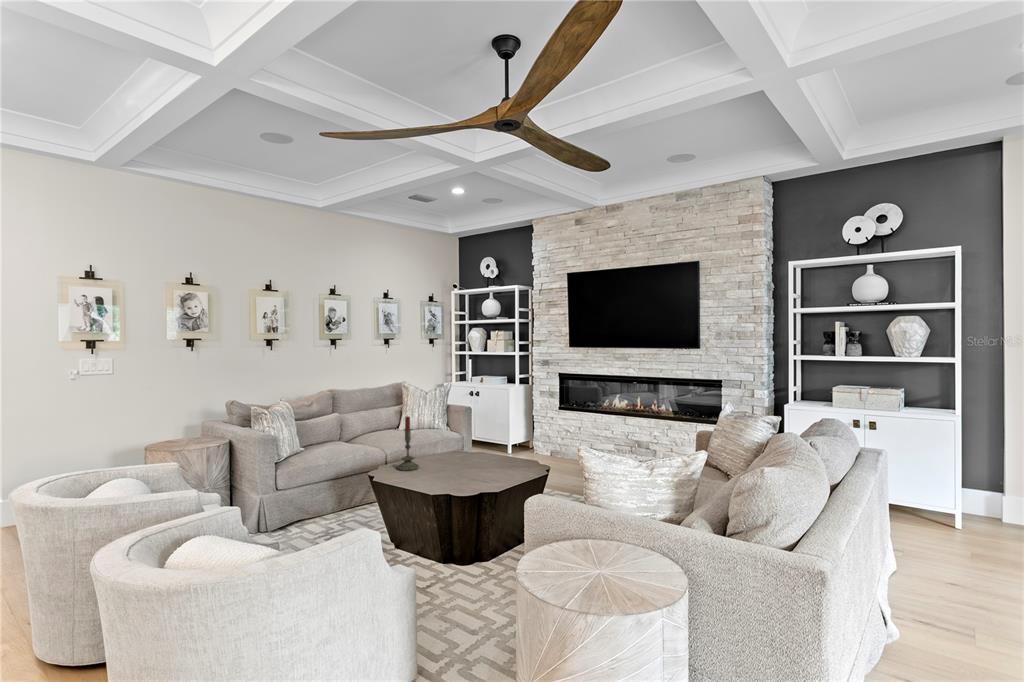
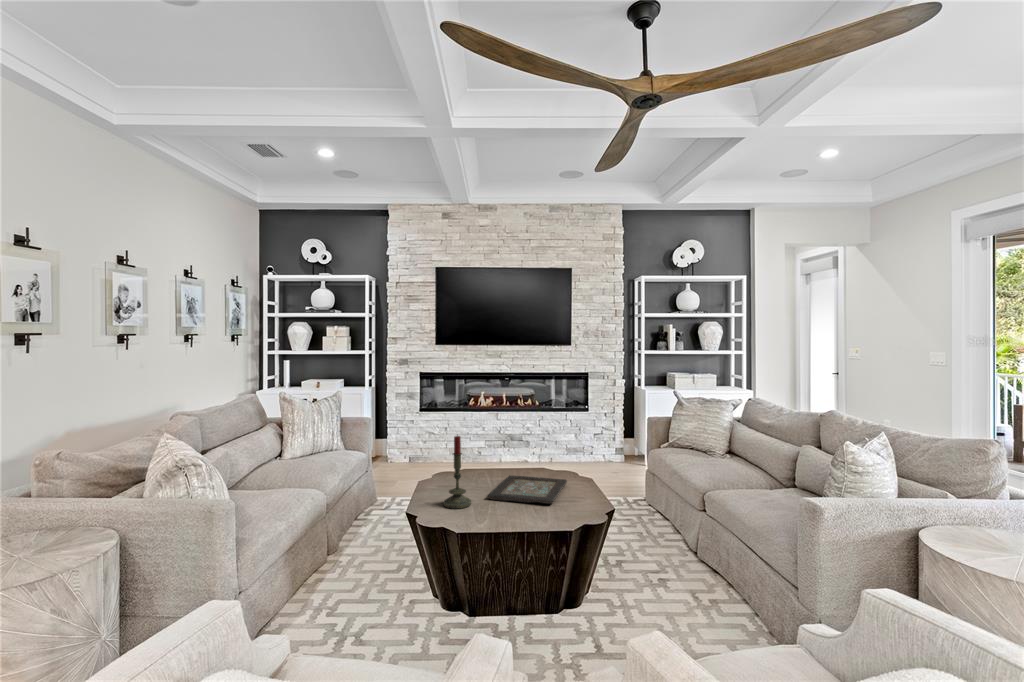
decorative tray: none [432,459,510,480] -> present [488,475,567,504]

